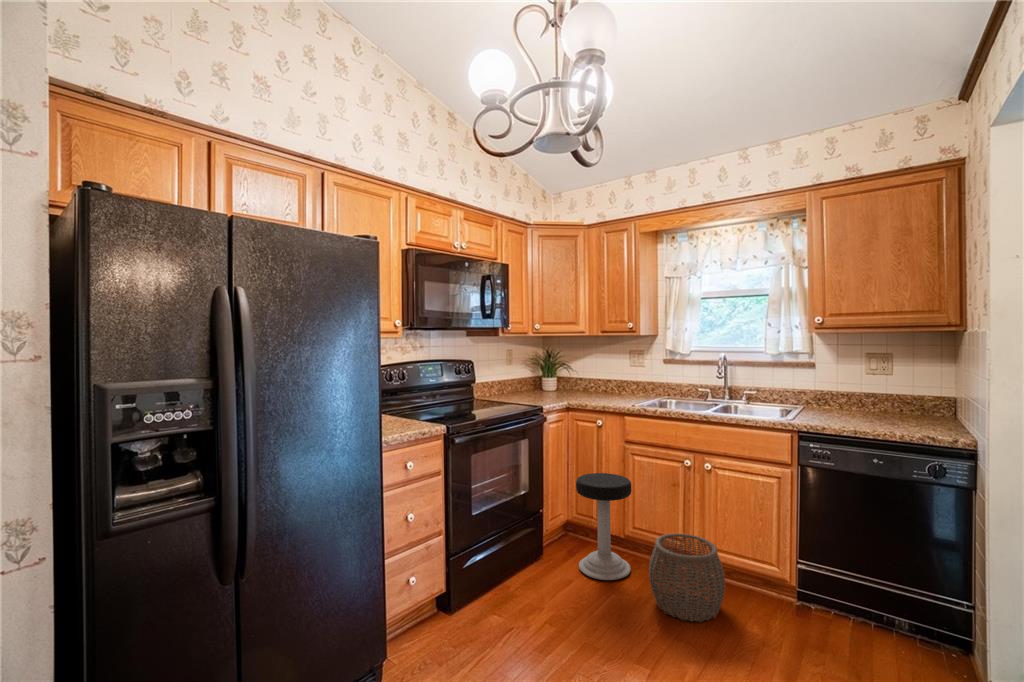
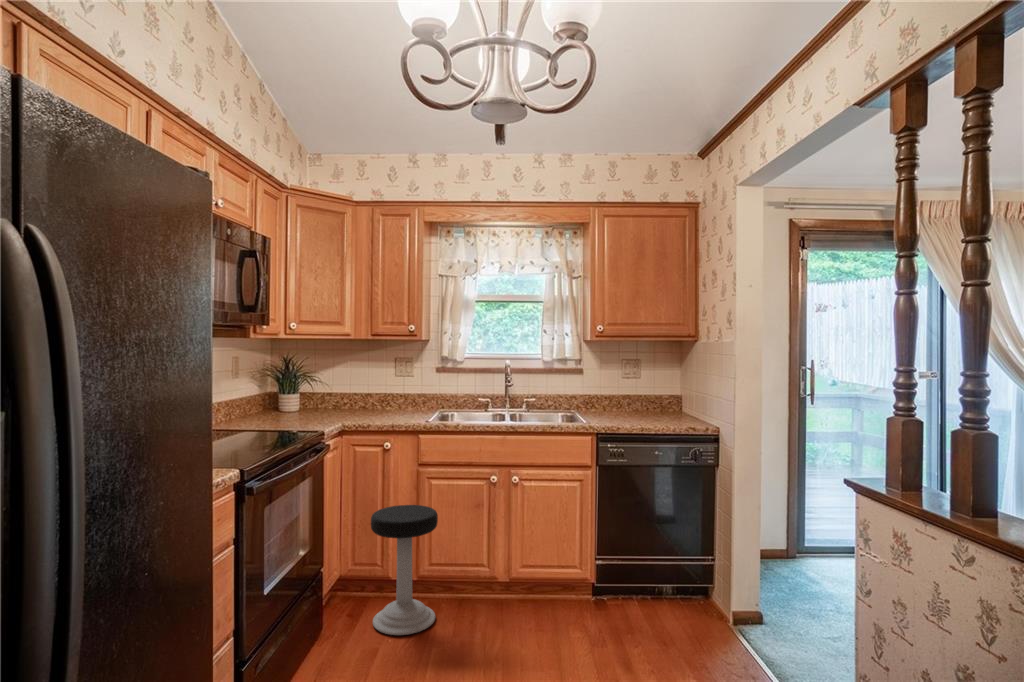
woven basket: present [649,533,725,622] -> none [471,555,549,649]

